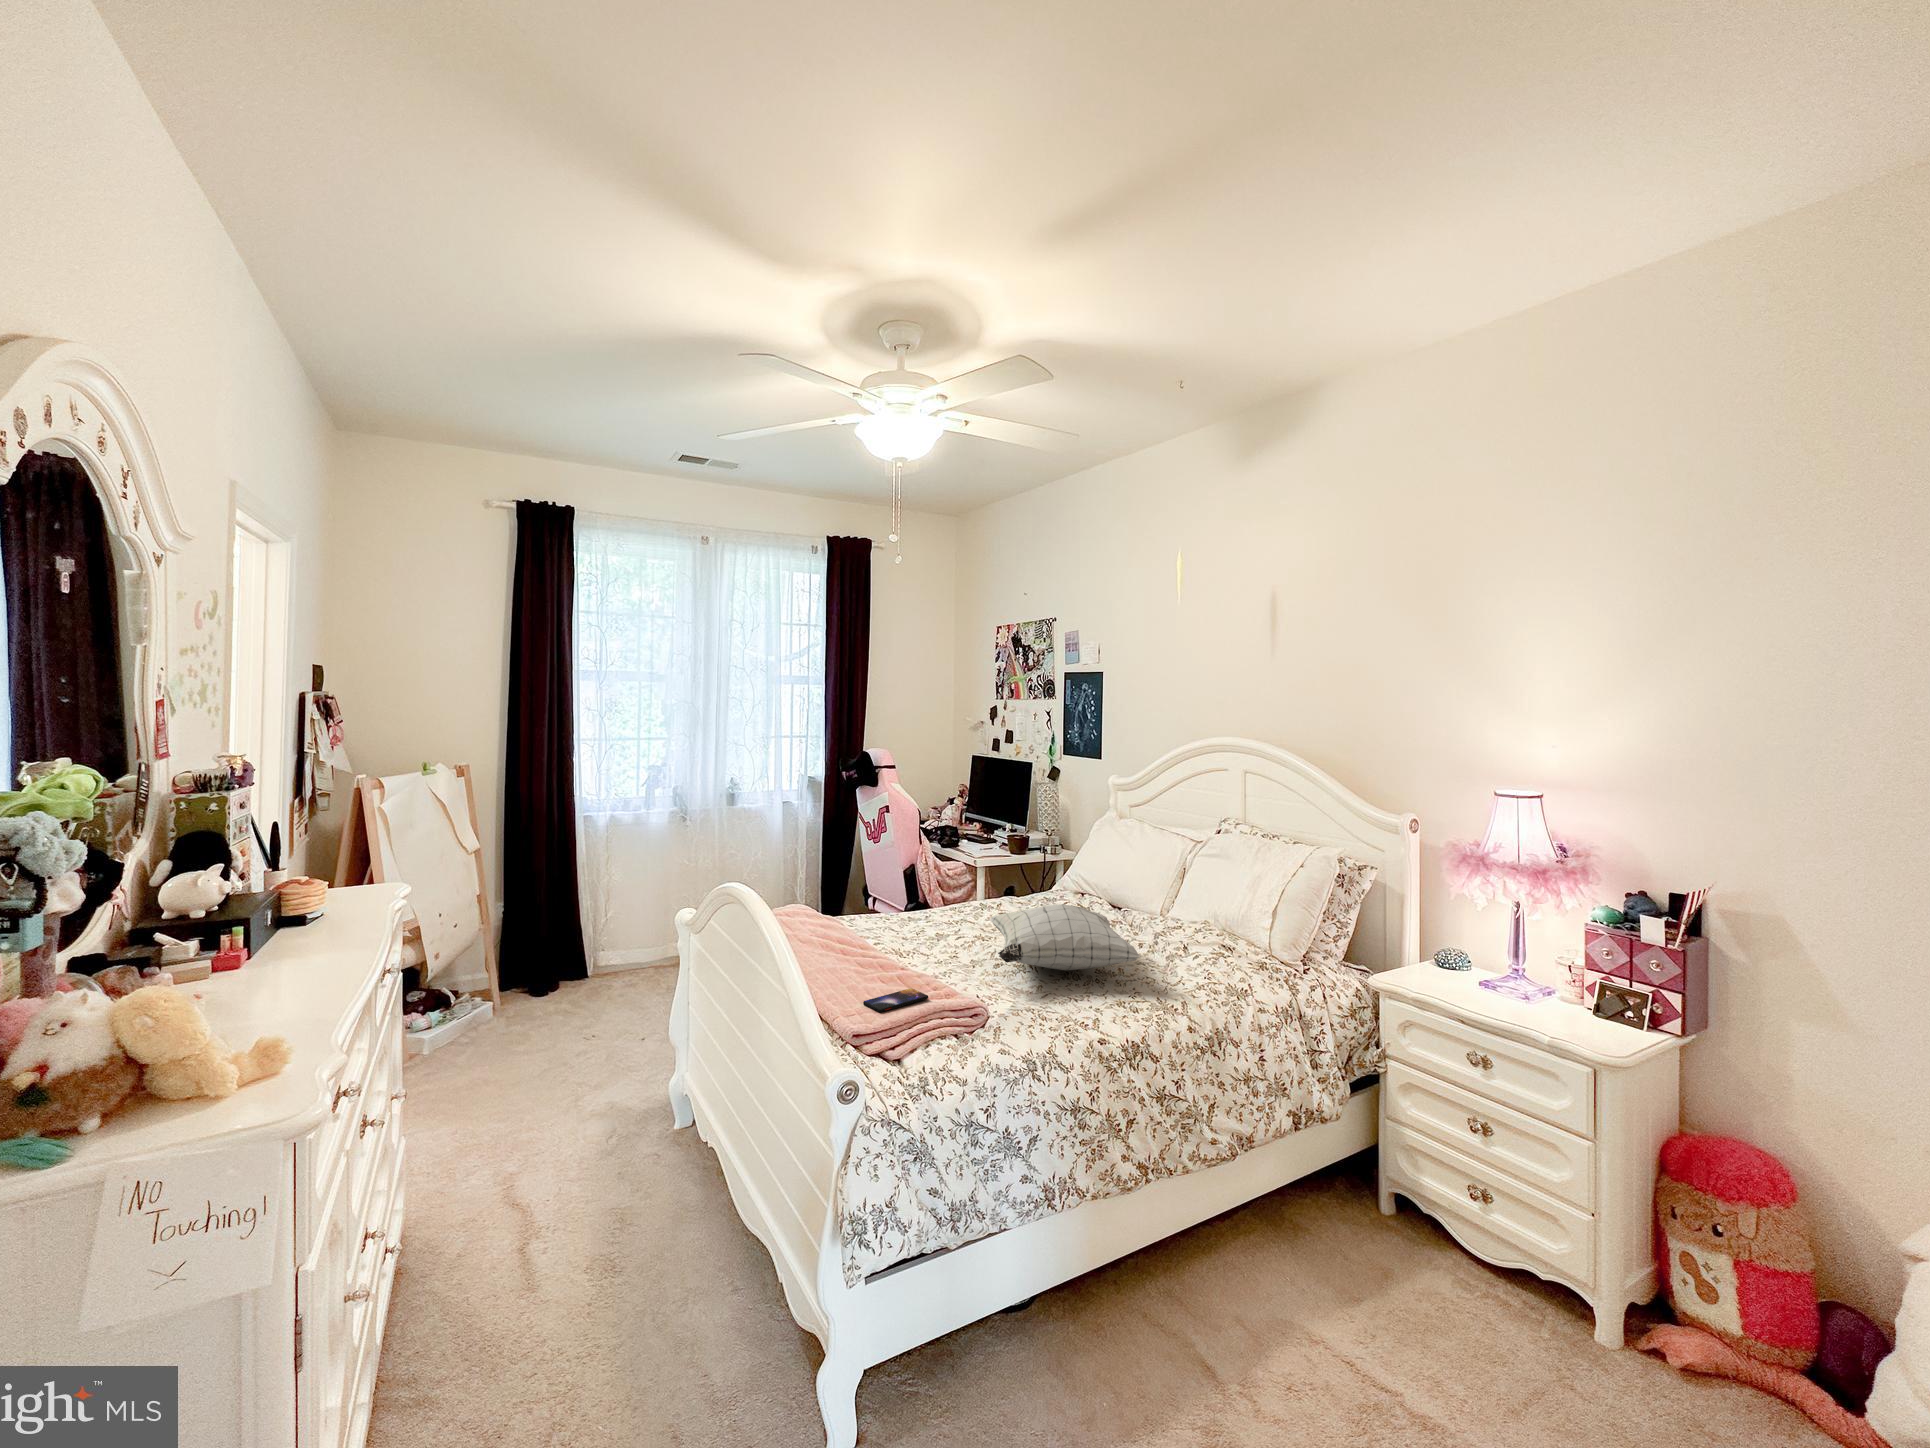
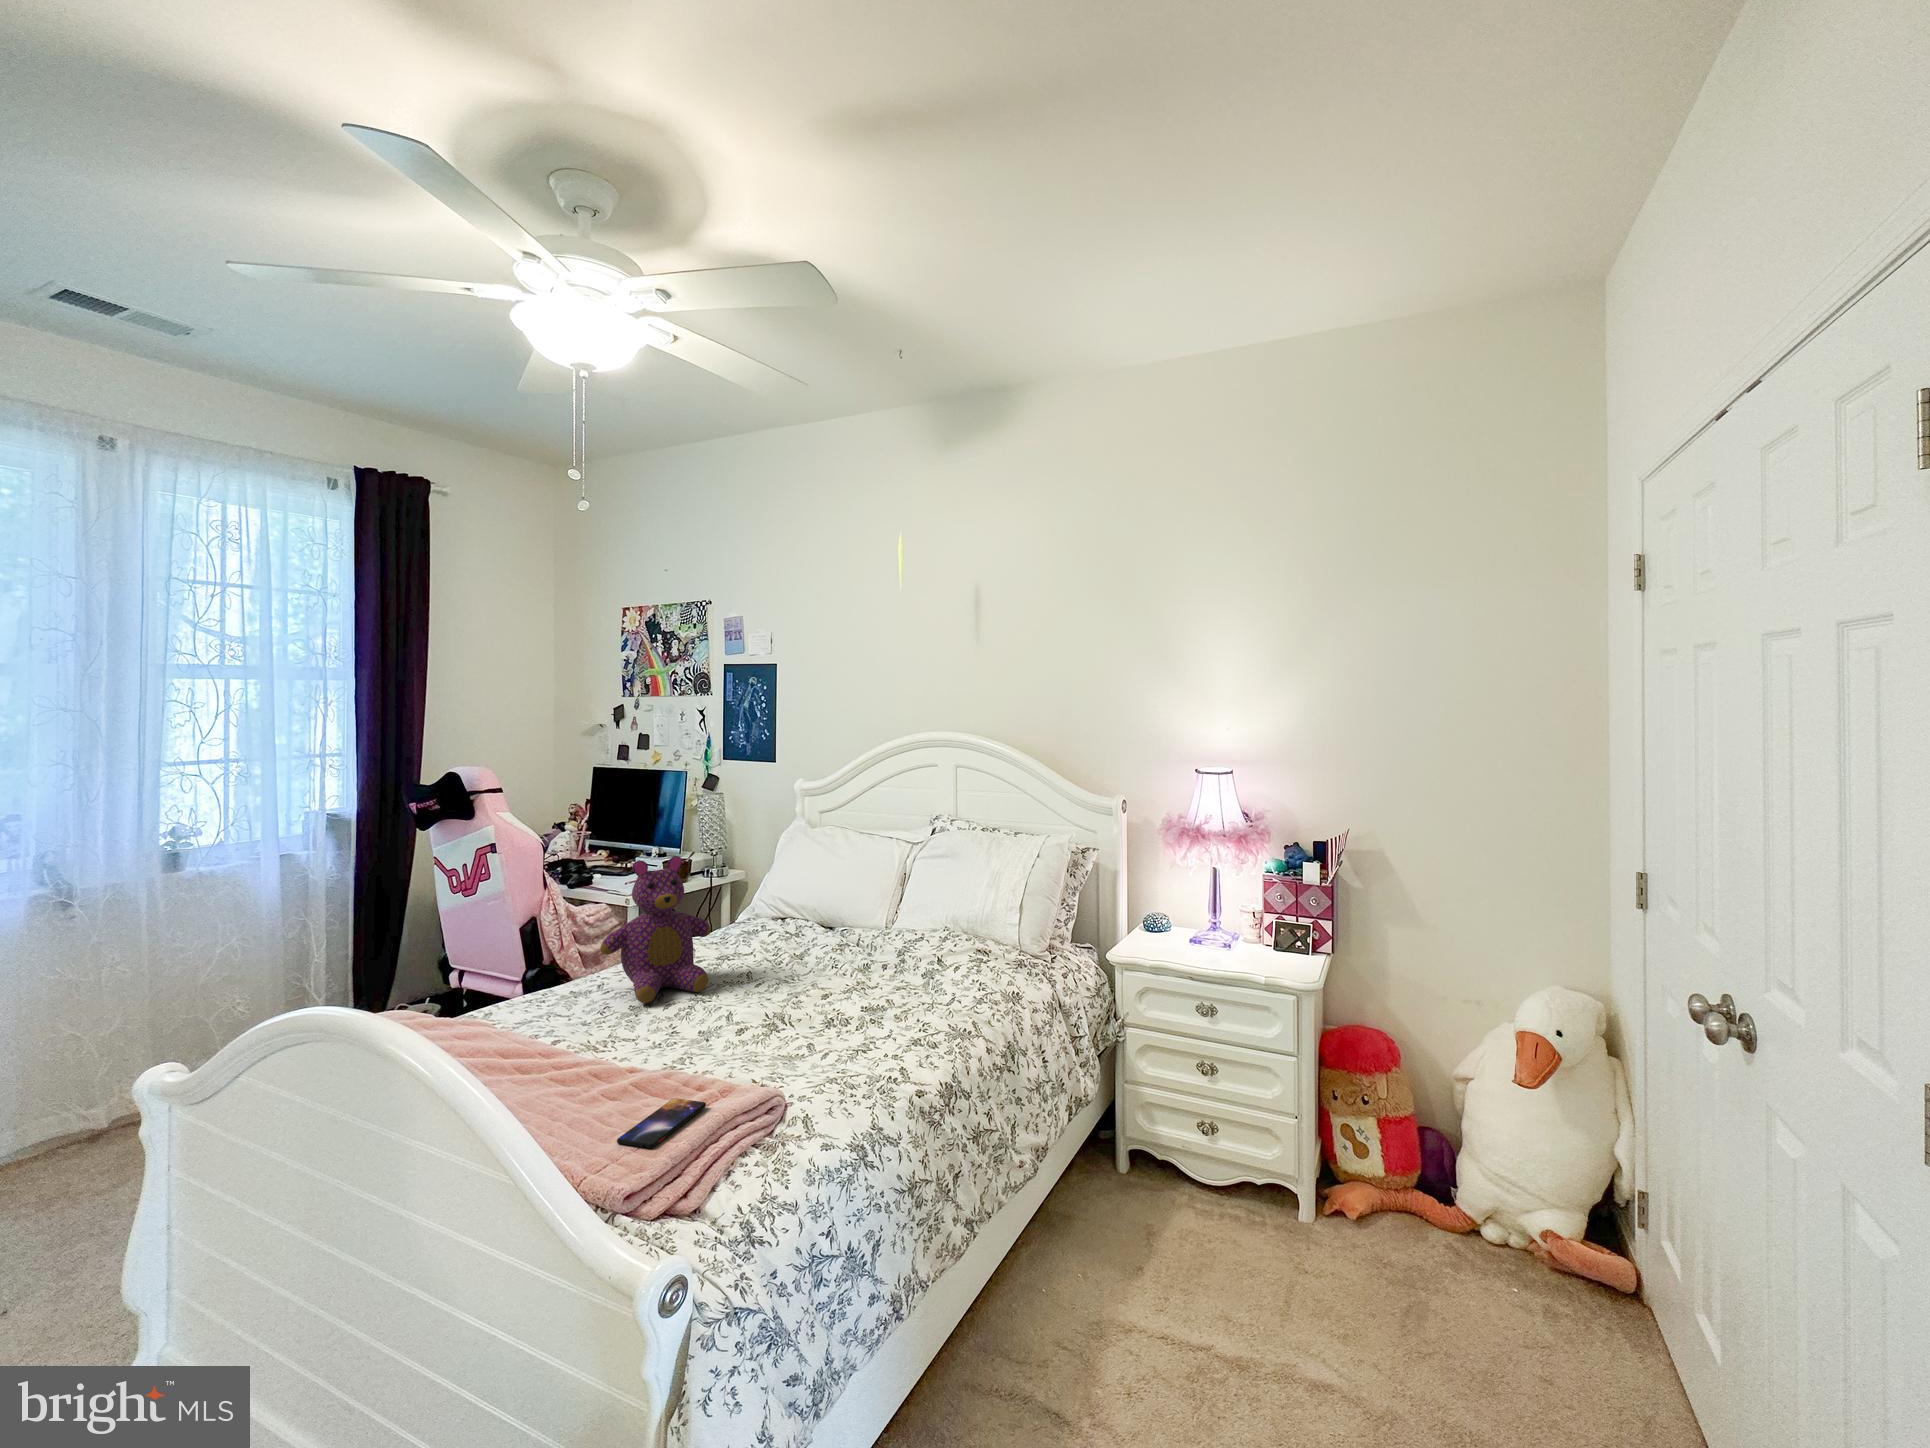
teddy bear: none [921,823,1003,932] -> present [600,856,711,1003]
pillow: present [989,904,1141,970] -> none [718,940,924,1028]

